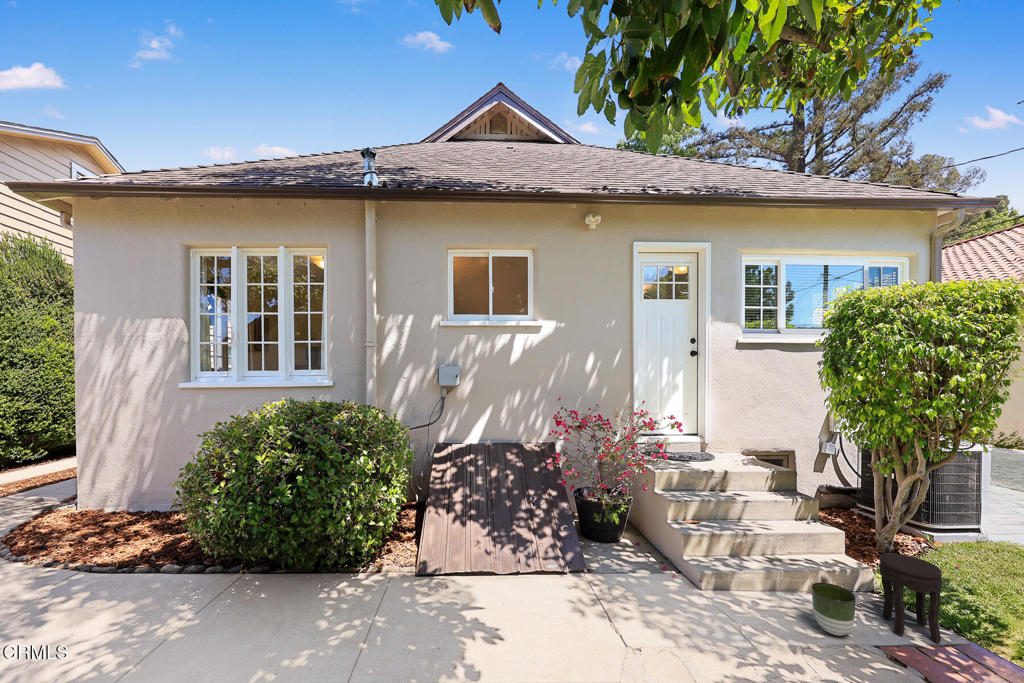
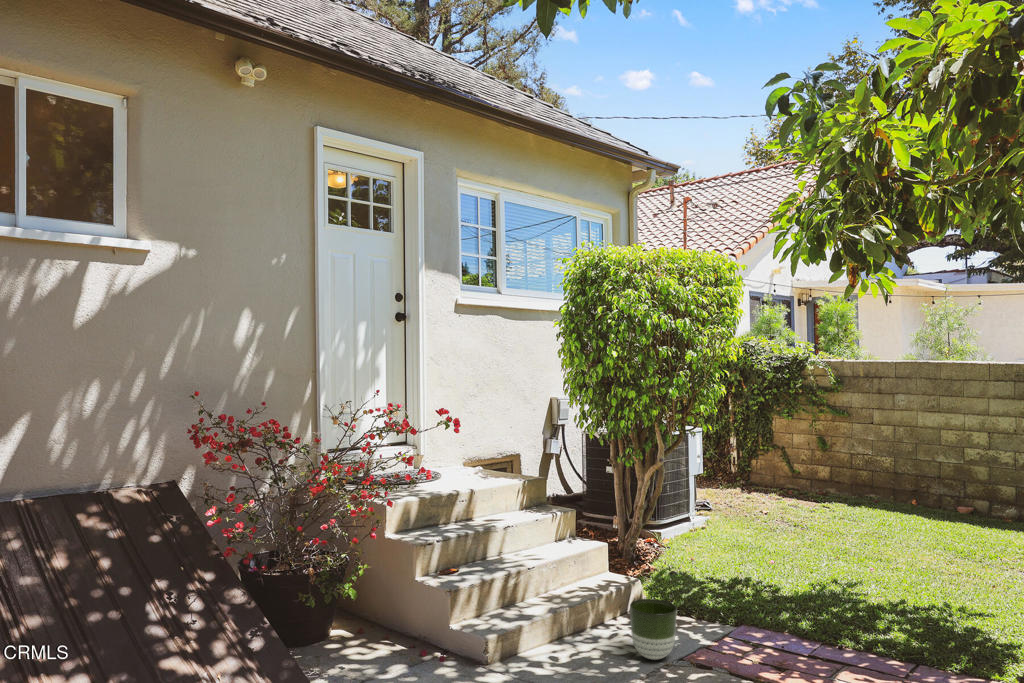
side table: present [879,553,942,643] -> none [677,546,733,639]

